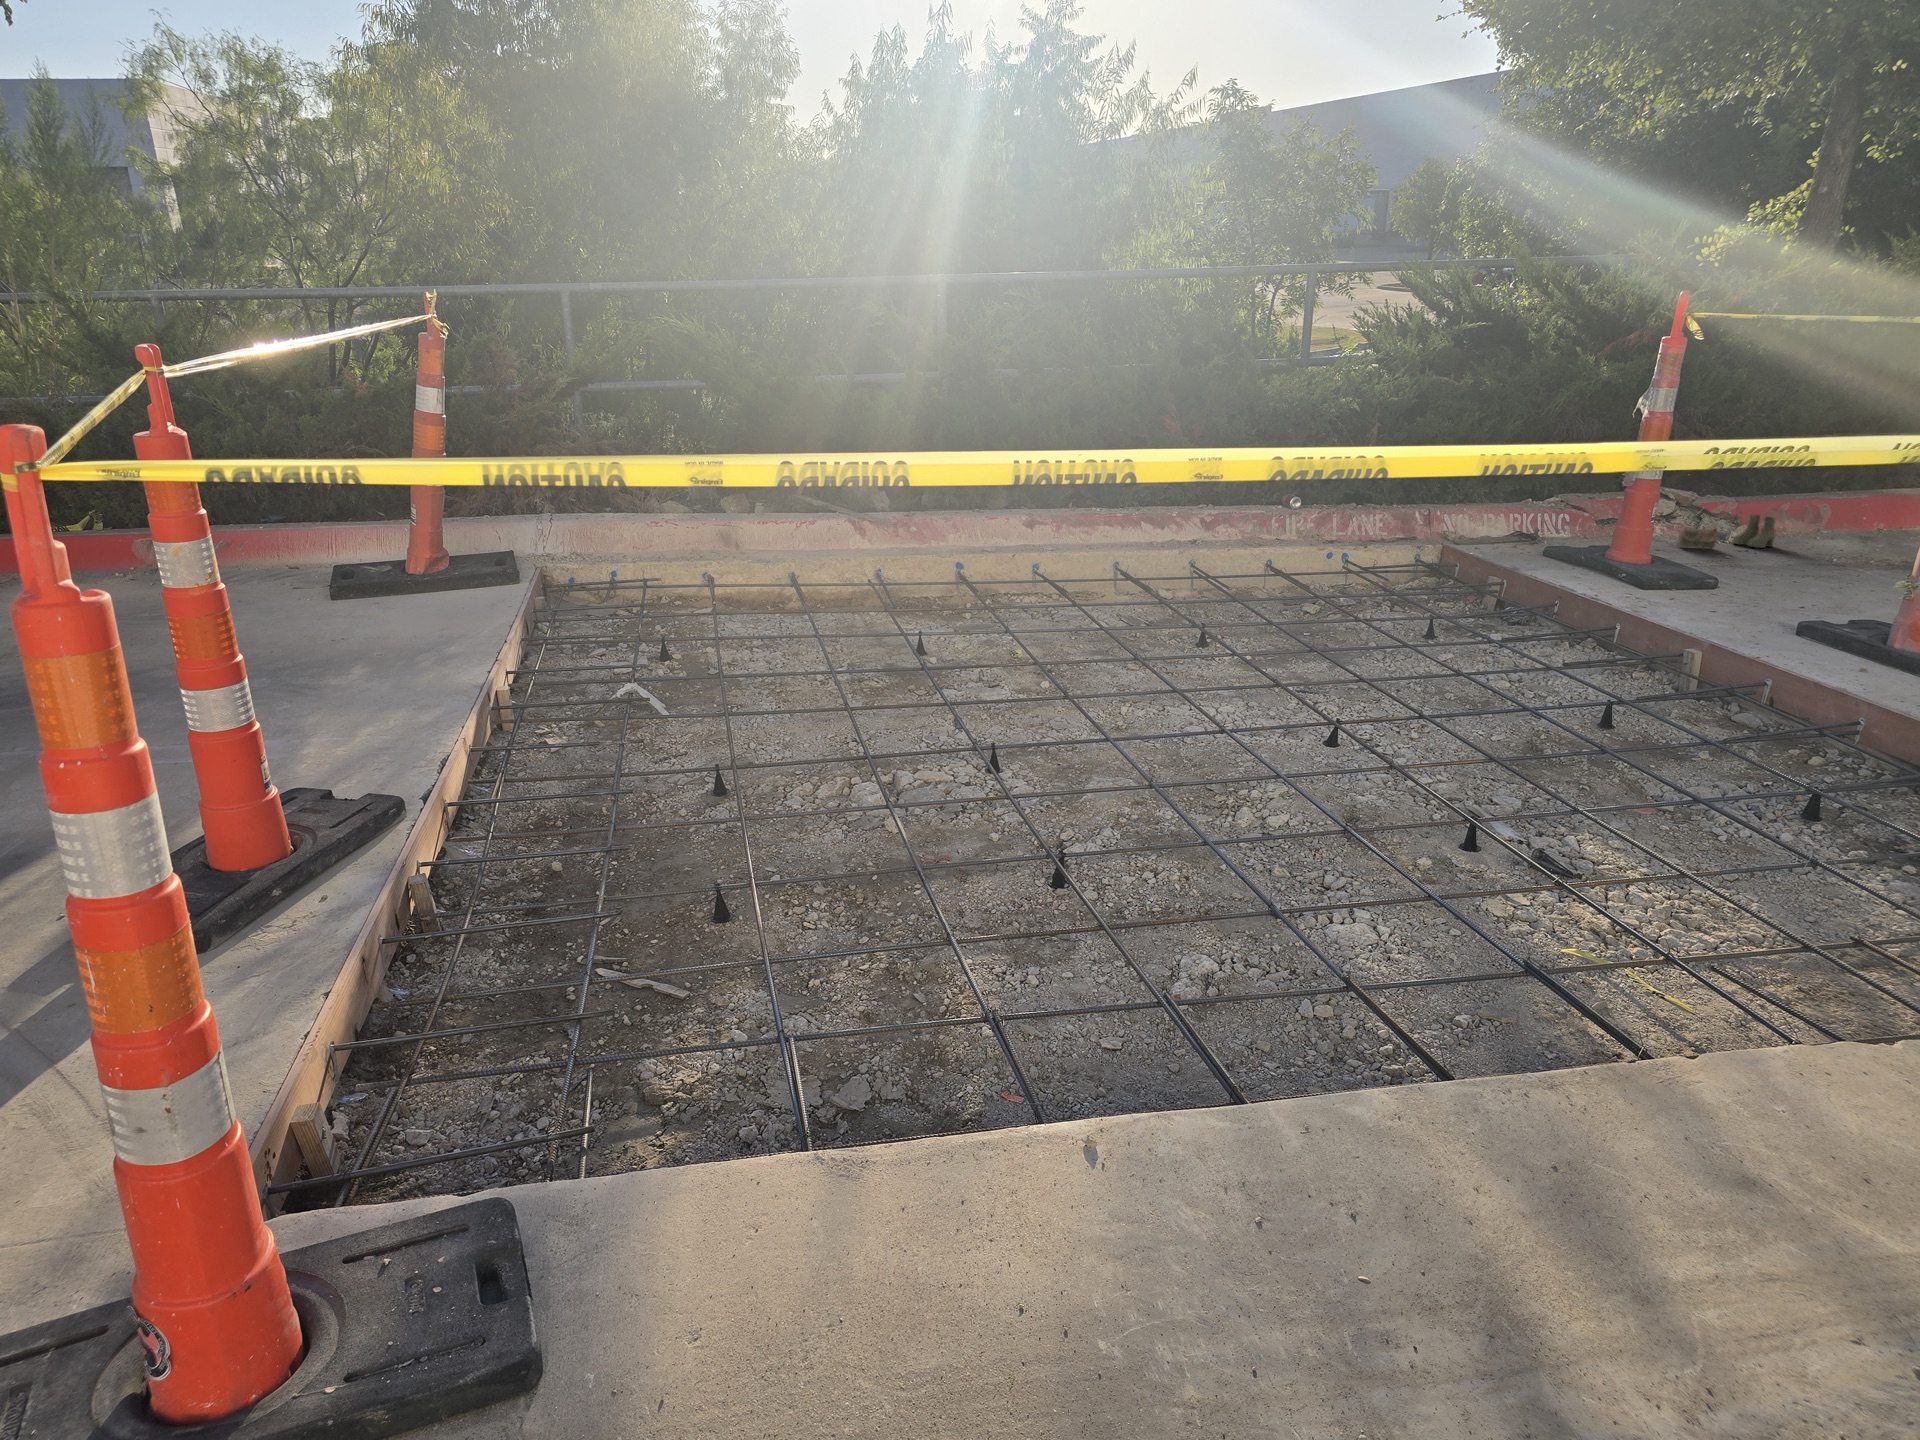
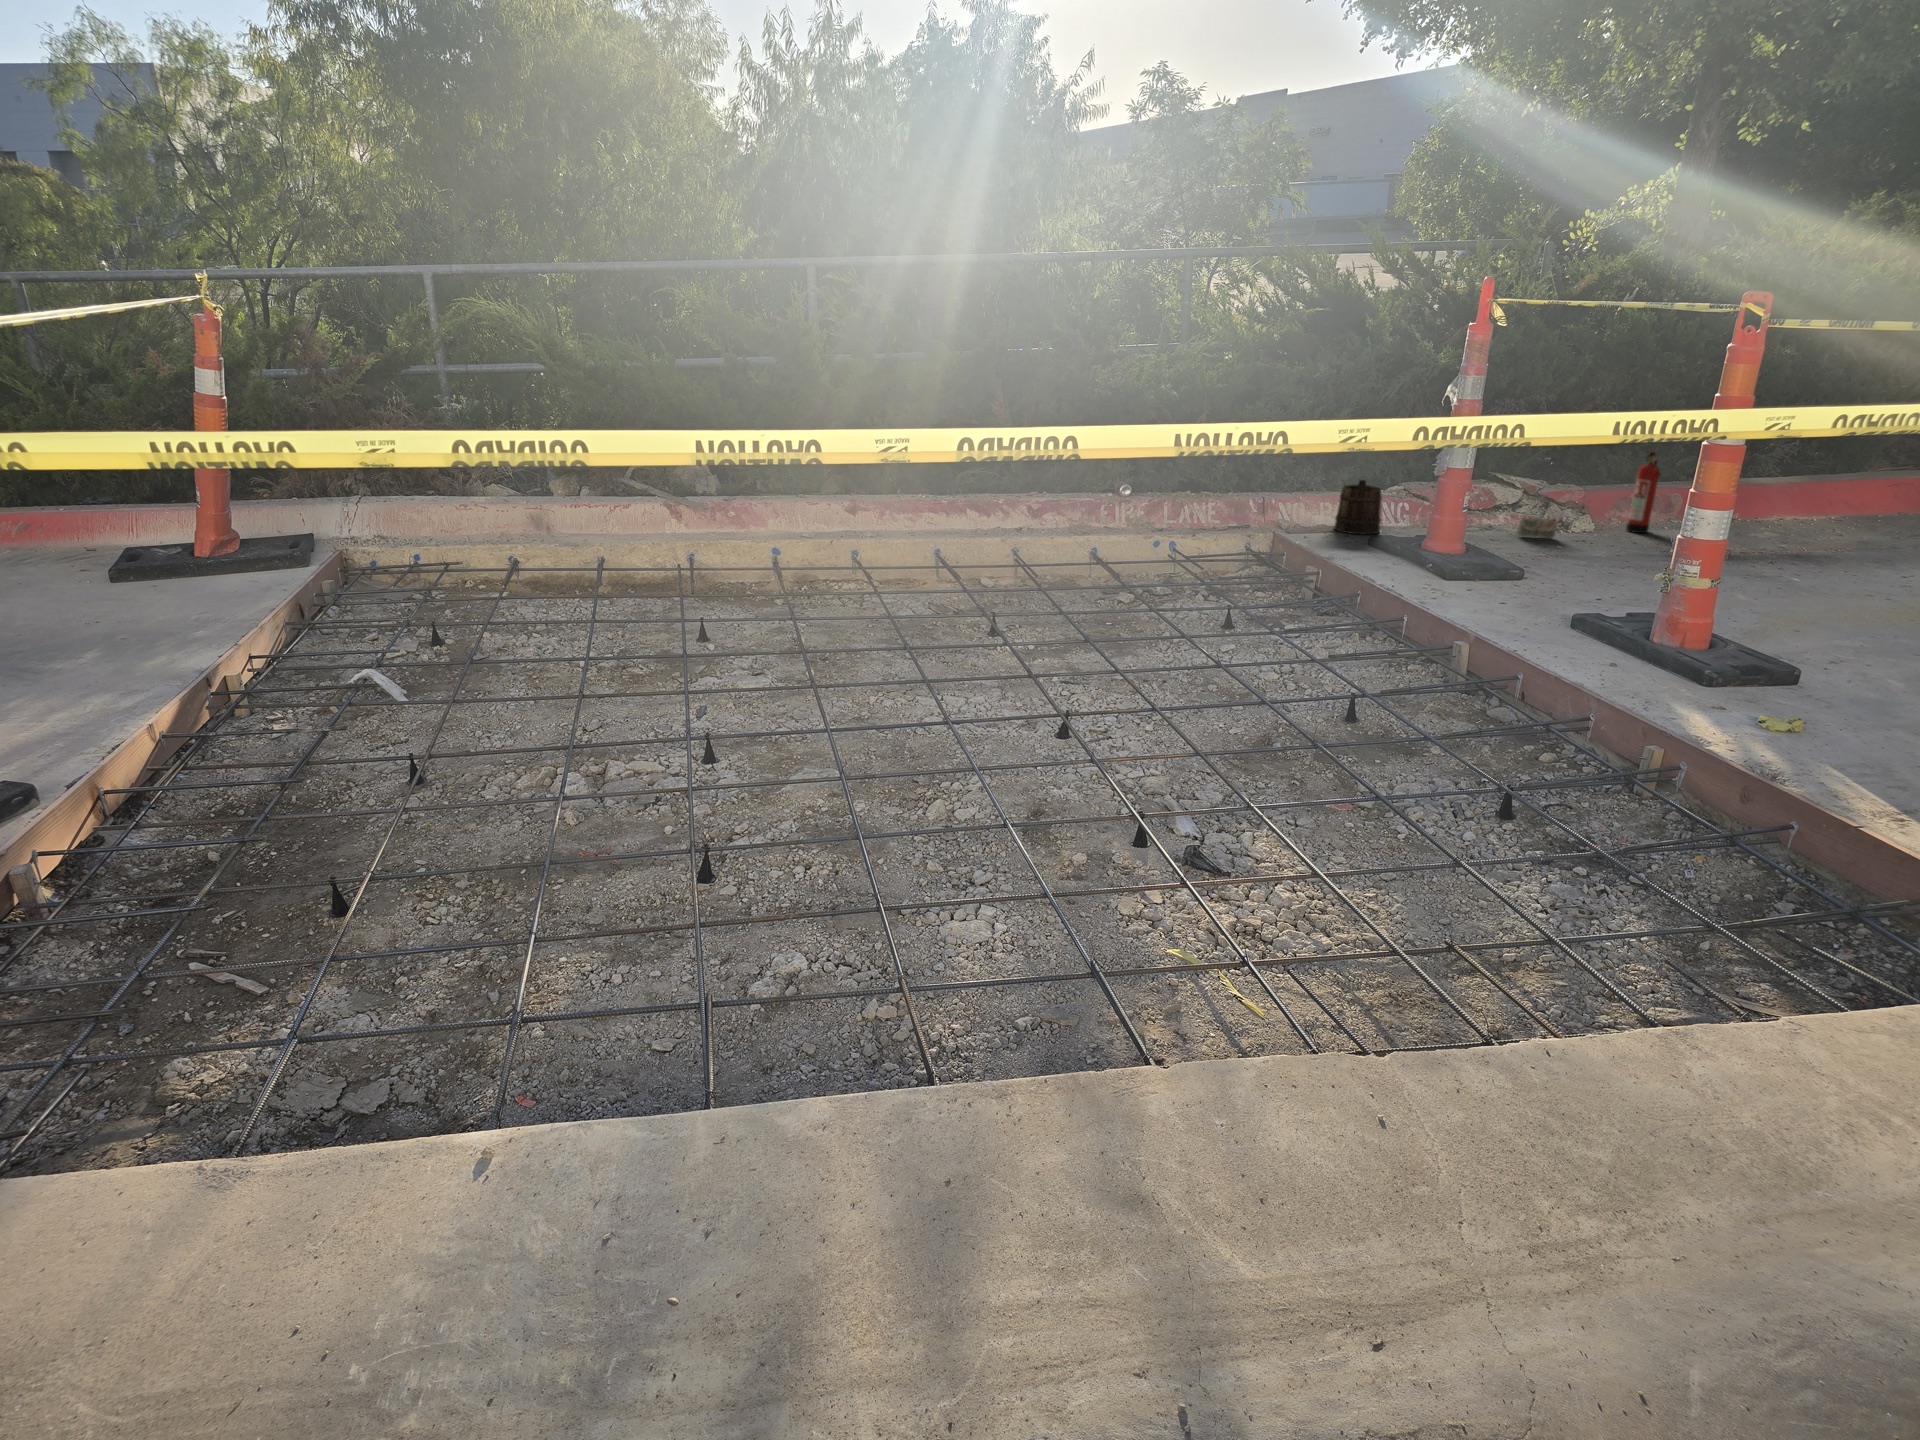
fire extinguisher: none [1778,463,1816,543] -> present [1626,451,1661,533]
bucket: none [1495,492,1546,546] -> present [1335,480,1382,534]
boots: present [1732,515,1776,548] -> none [1576,504,1619,538]

